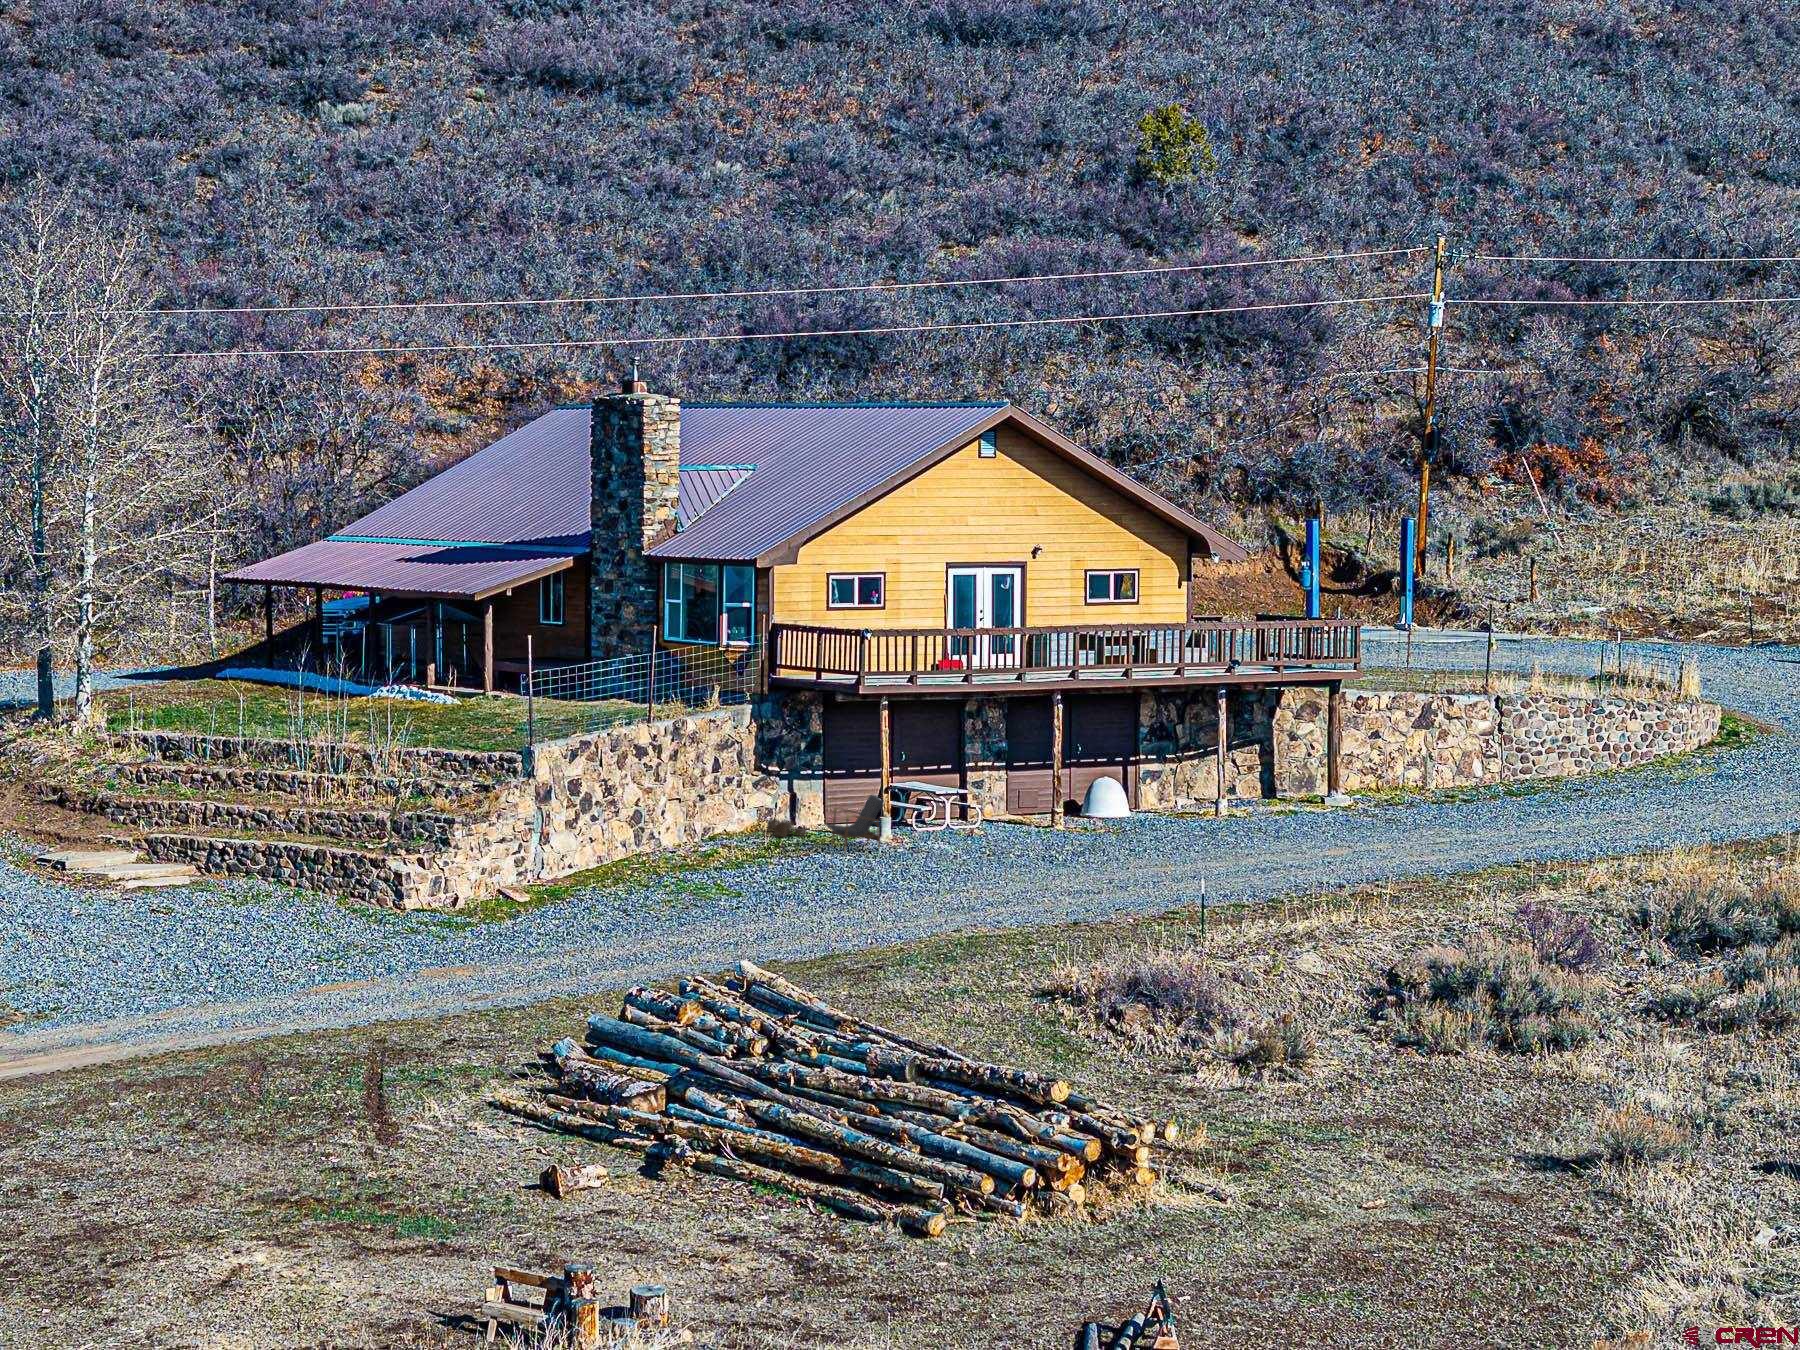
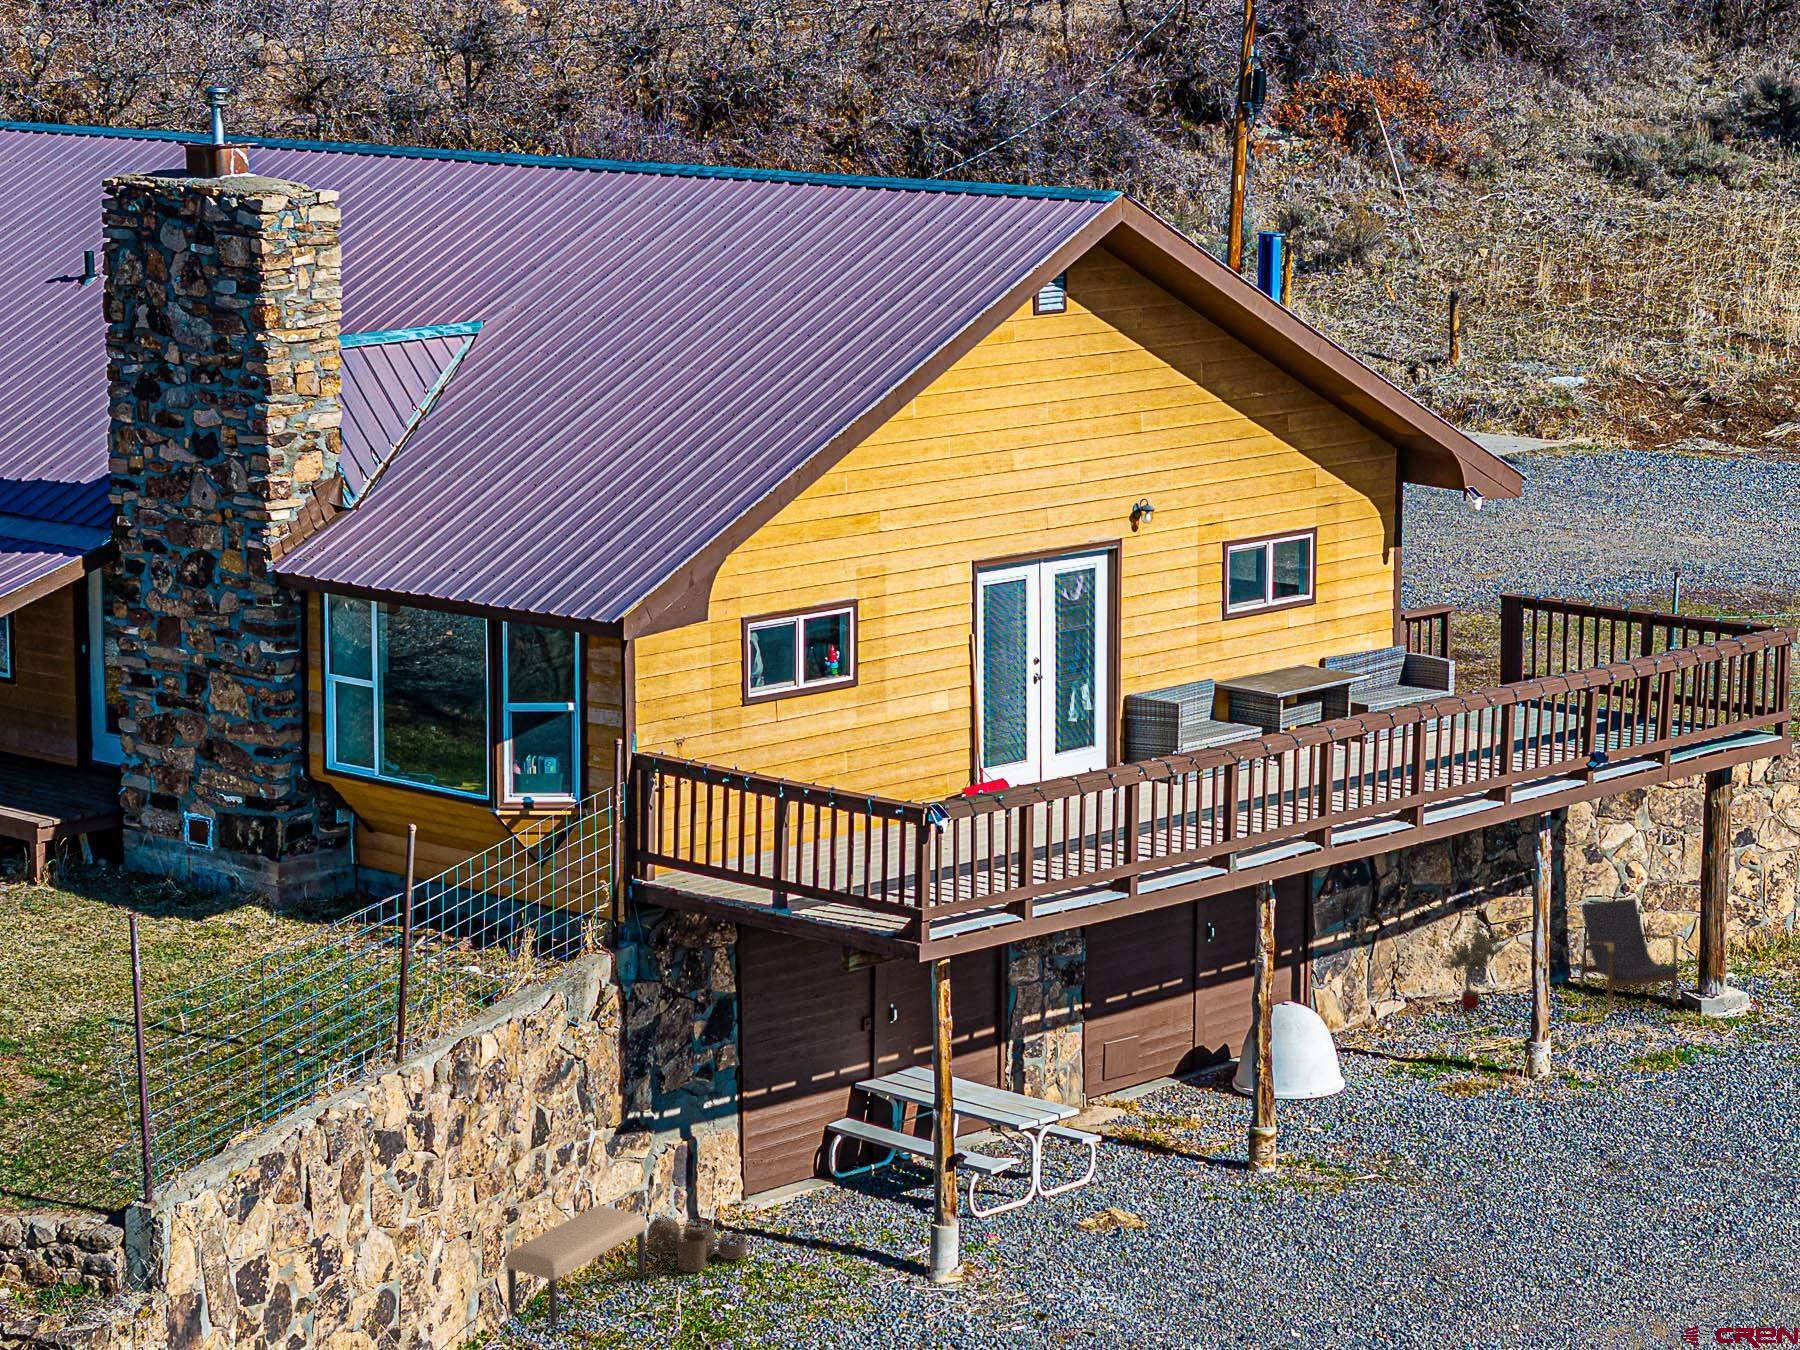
potted tree: none [1202,759,1236,804] -> present [1442,920,1504,1010]
lounge chair: present [826,795,883,851] -> present [1580,899,1679,1009]
bench: none [696,807,760,844] -> present [505,1205,647,1326]

